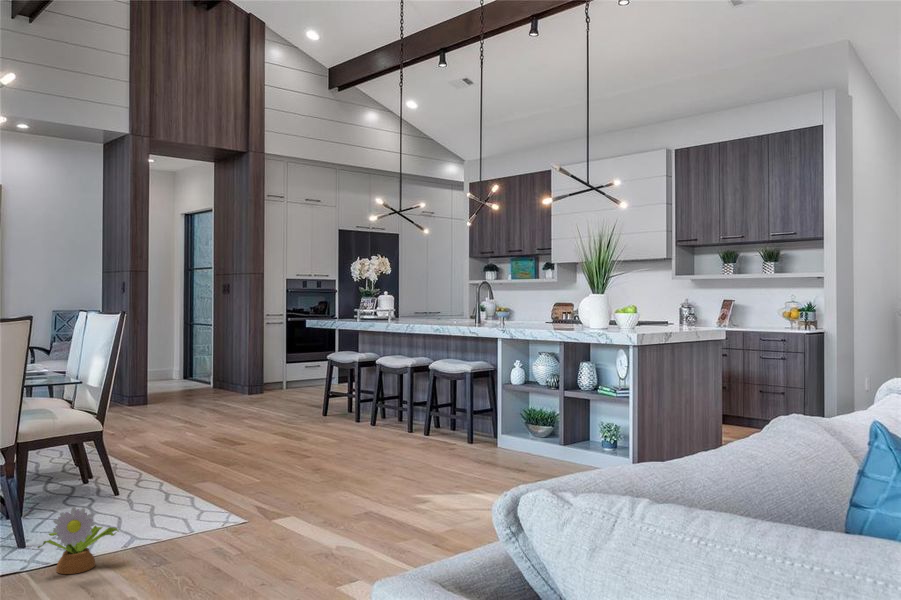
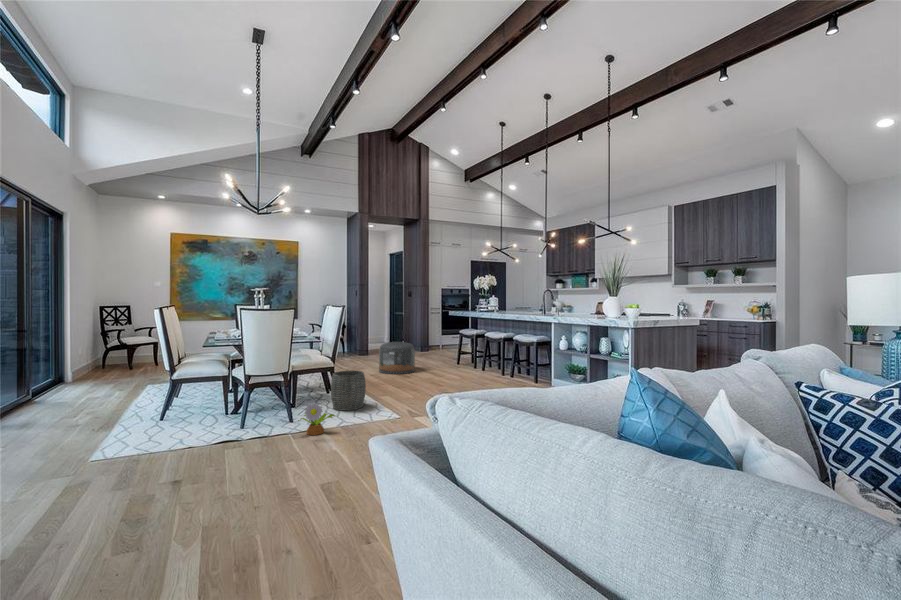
pouf: none [180,378,250,439] -> present [379,342,415,374]
woven basket: none [98,437,170,517] -> present [331,371,366,411]

